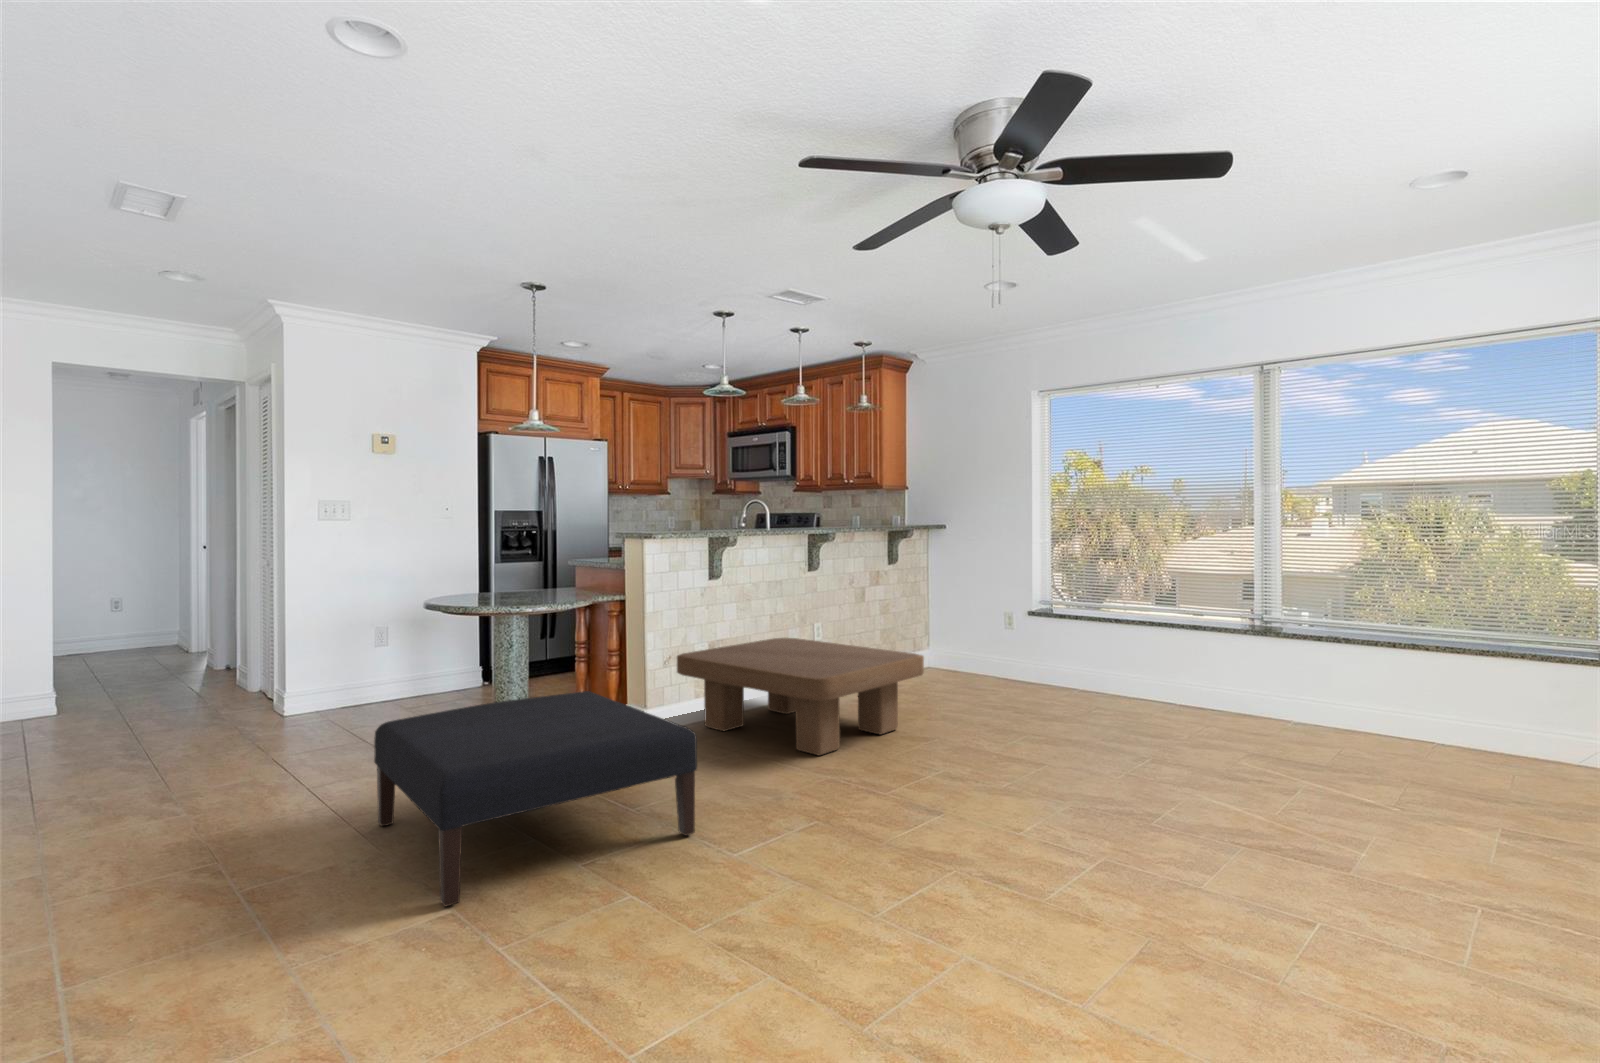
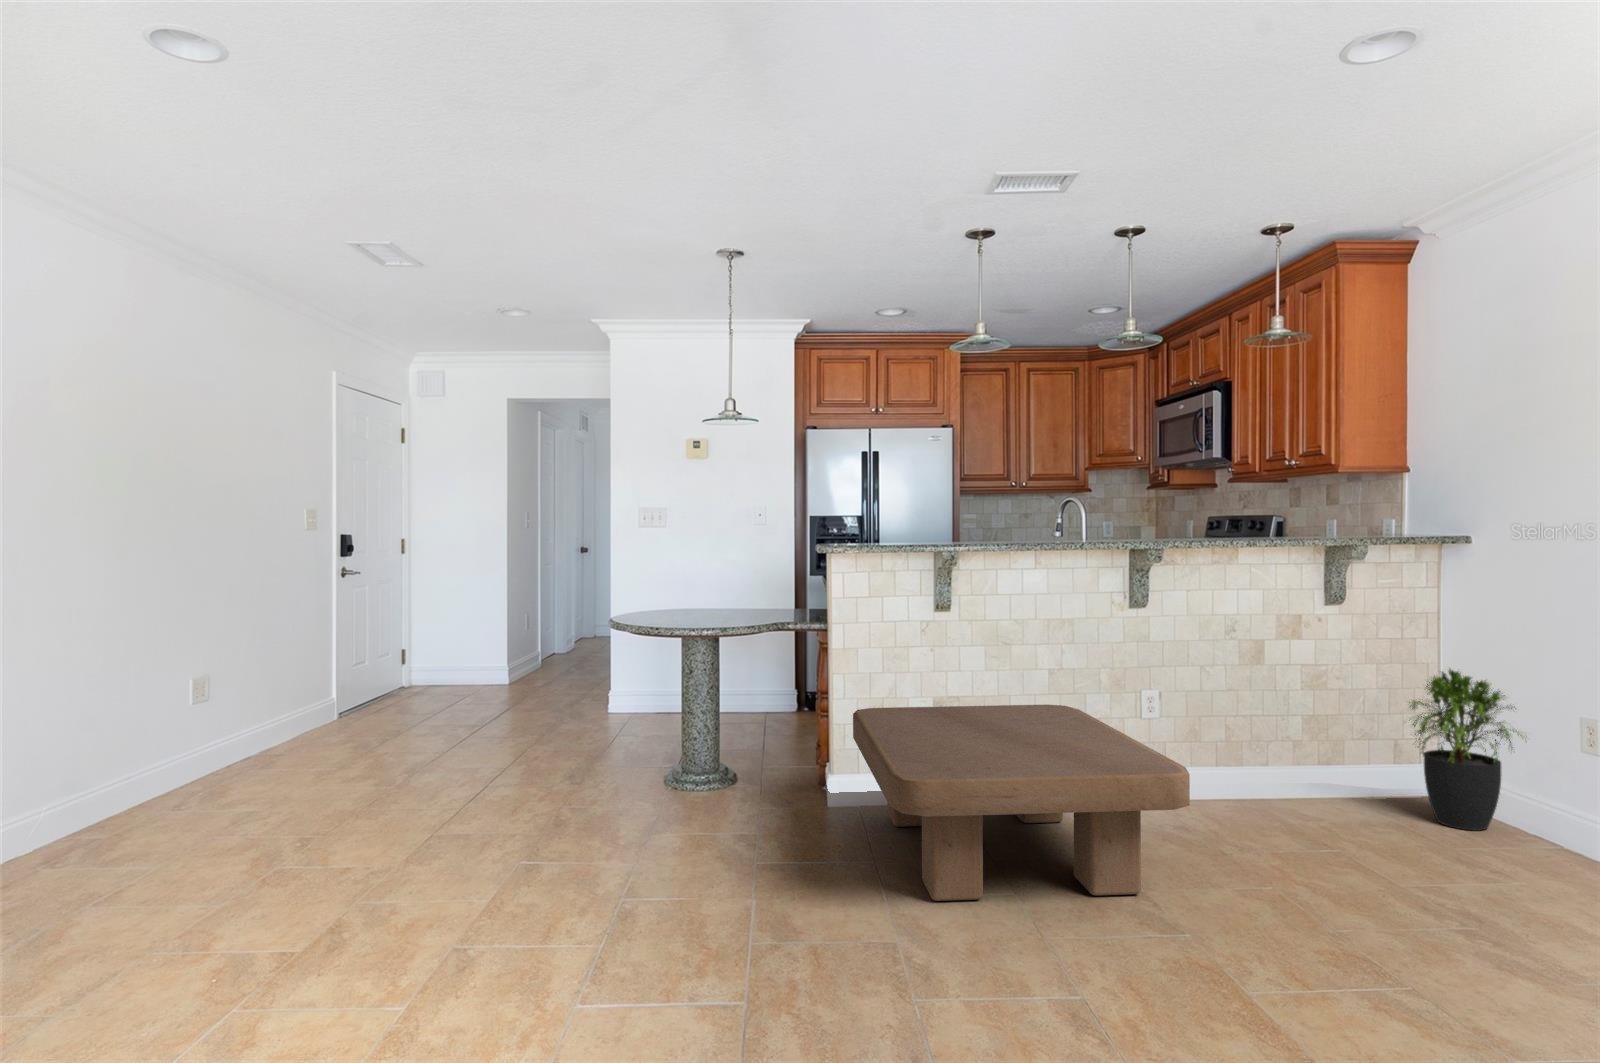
potted plant: none [928,594,983,678] -> present [1409,669,1521,831]
ottoman: present [374,691,697,906] -> none [262,734,657,958]

